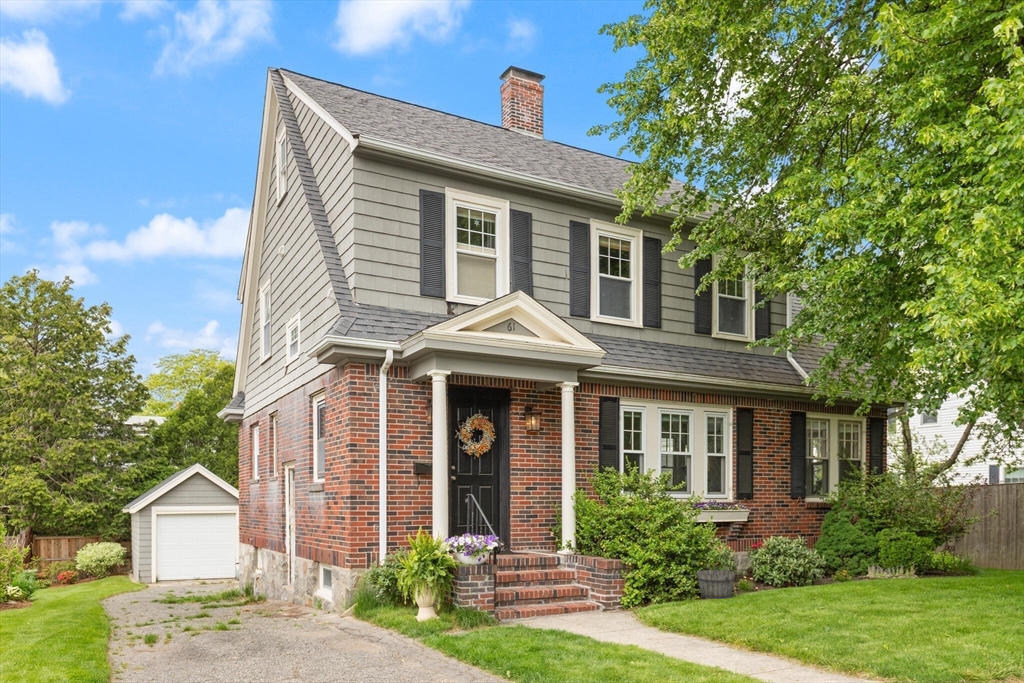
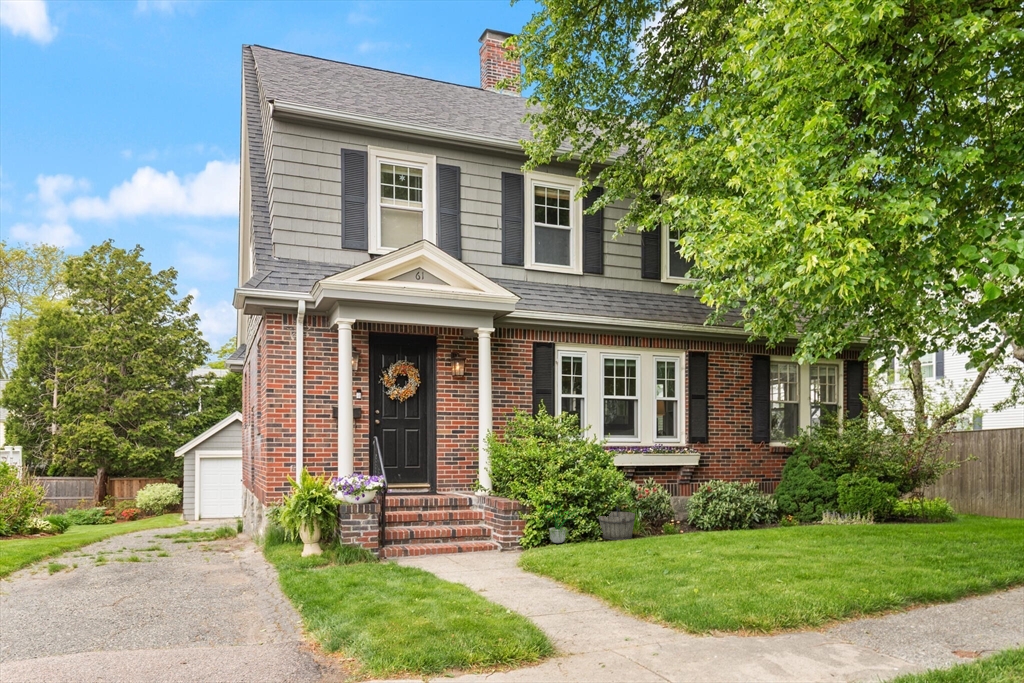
potted plant: none [650,554,688,604] -> present [545,505,582,543]

